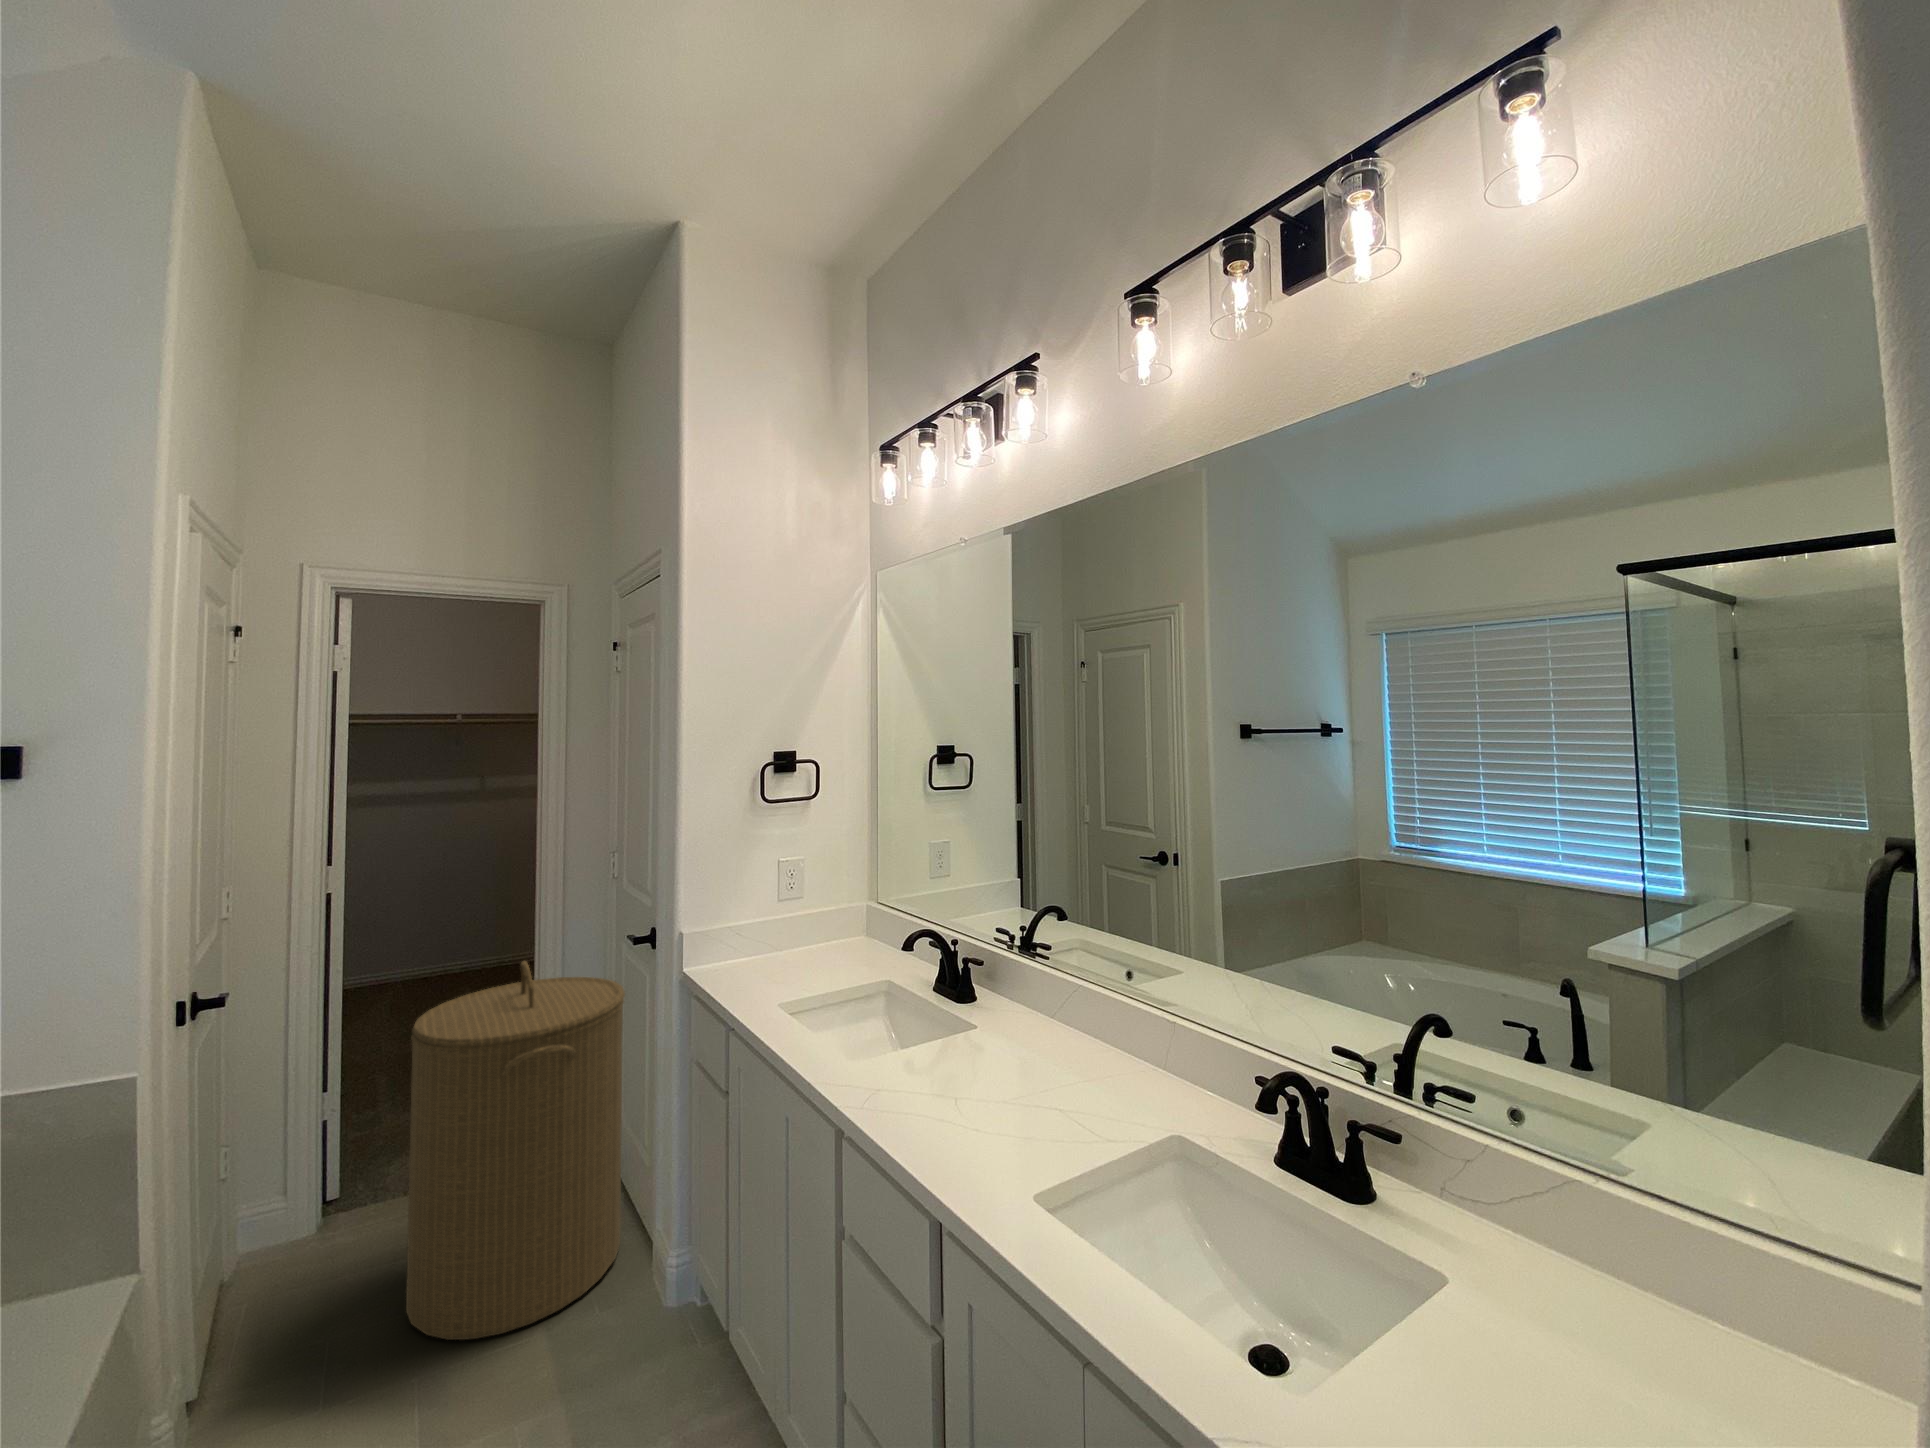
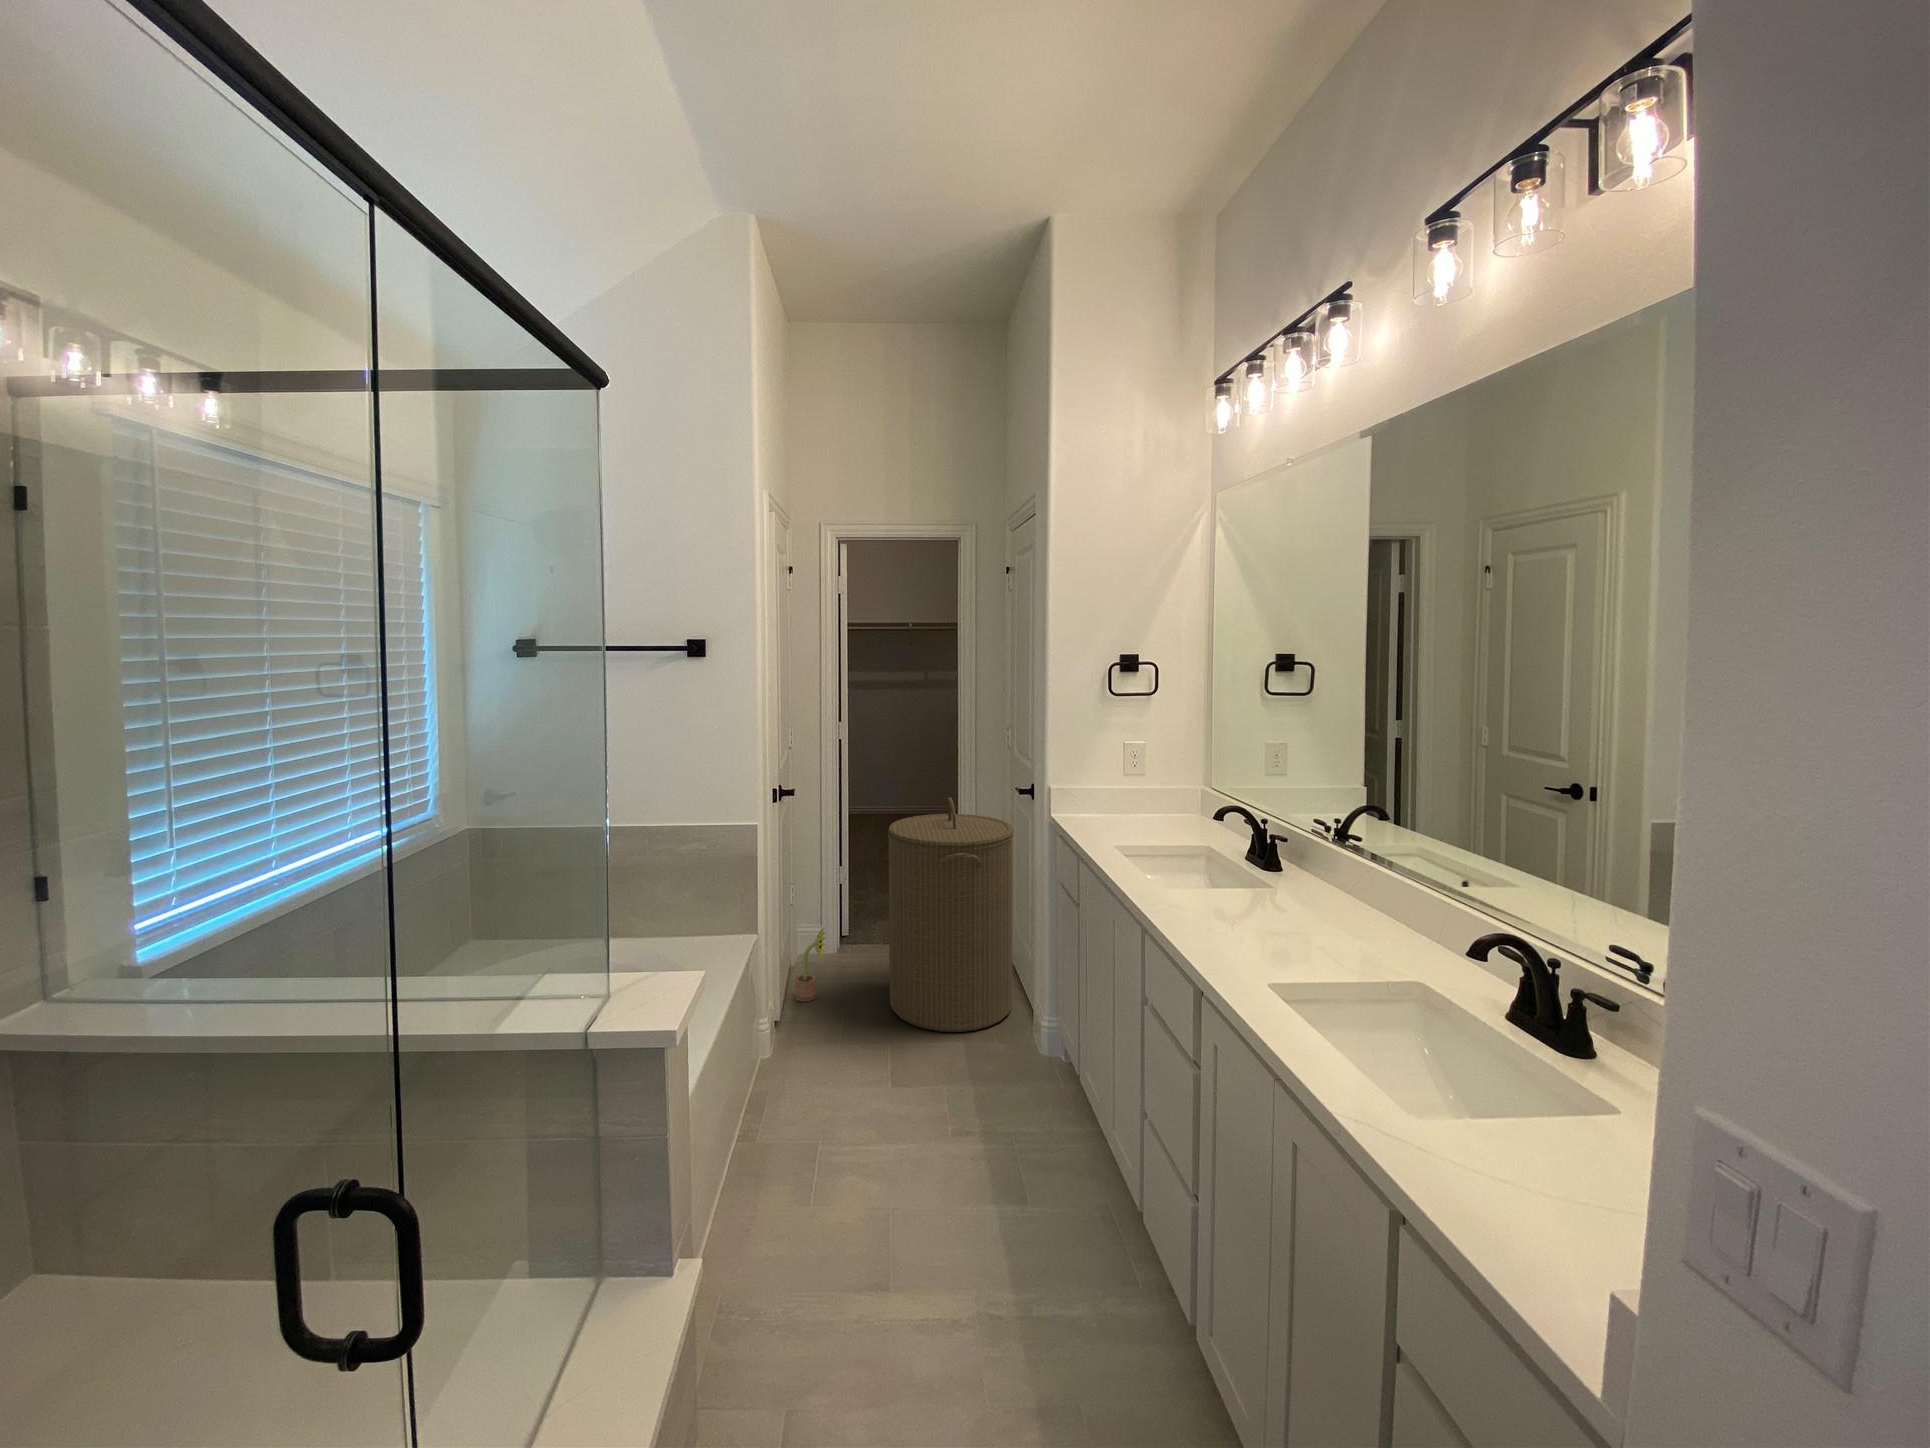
decorative plant: none [198,1218,277,1373] -> present [795,929,825,1001]

